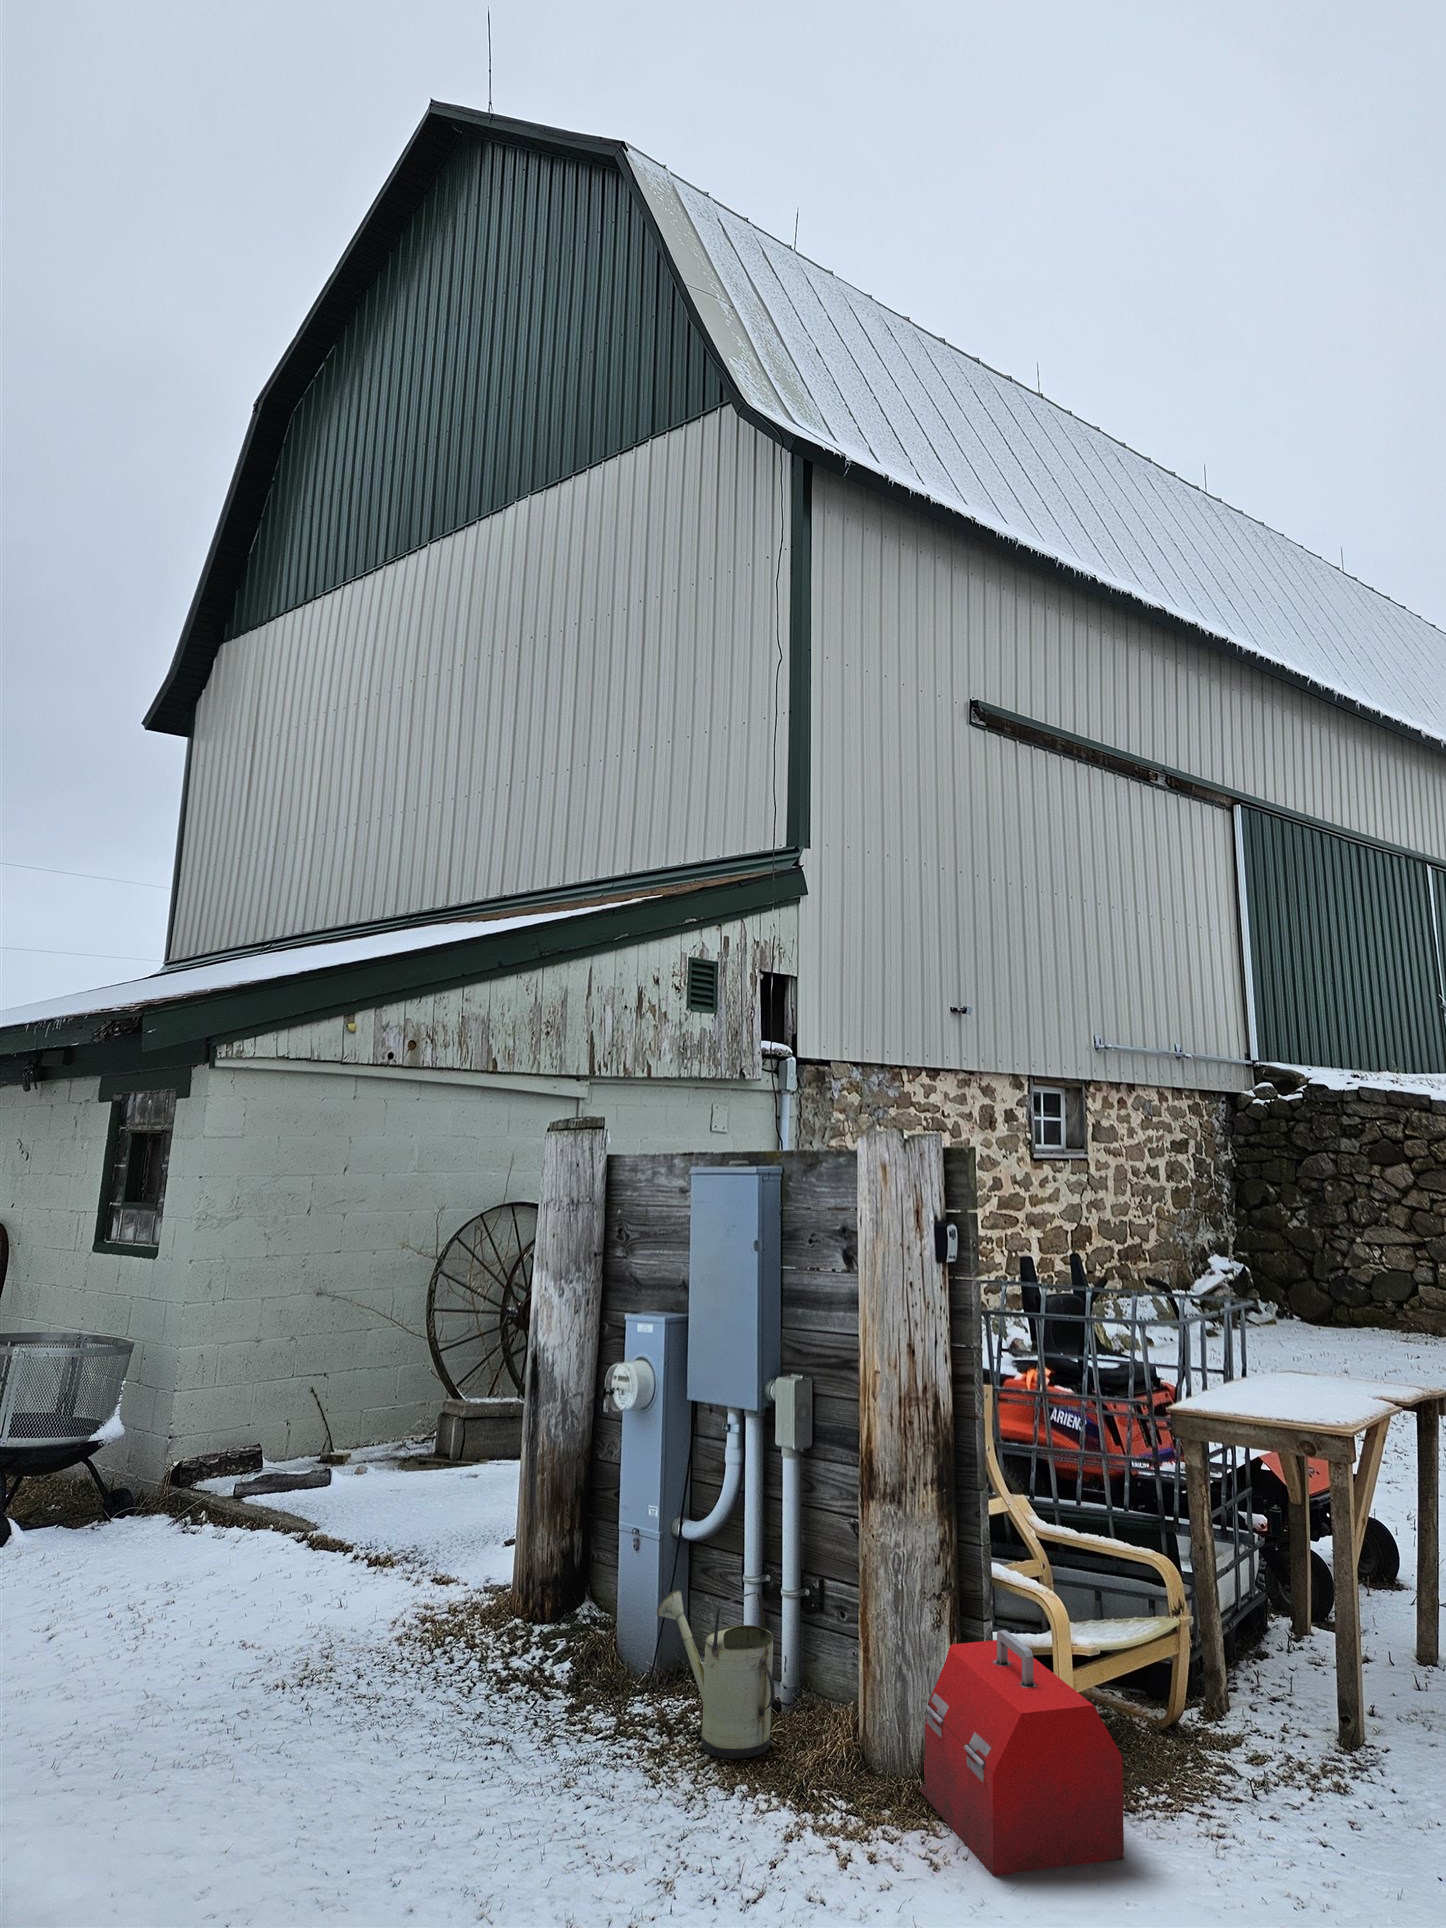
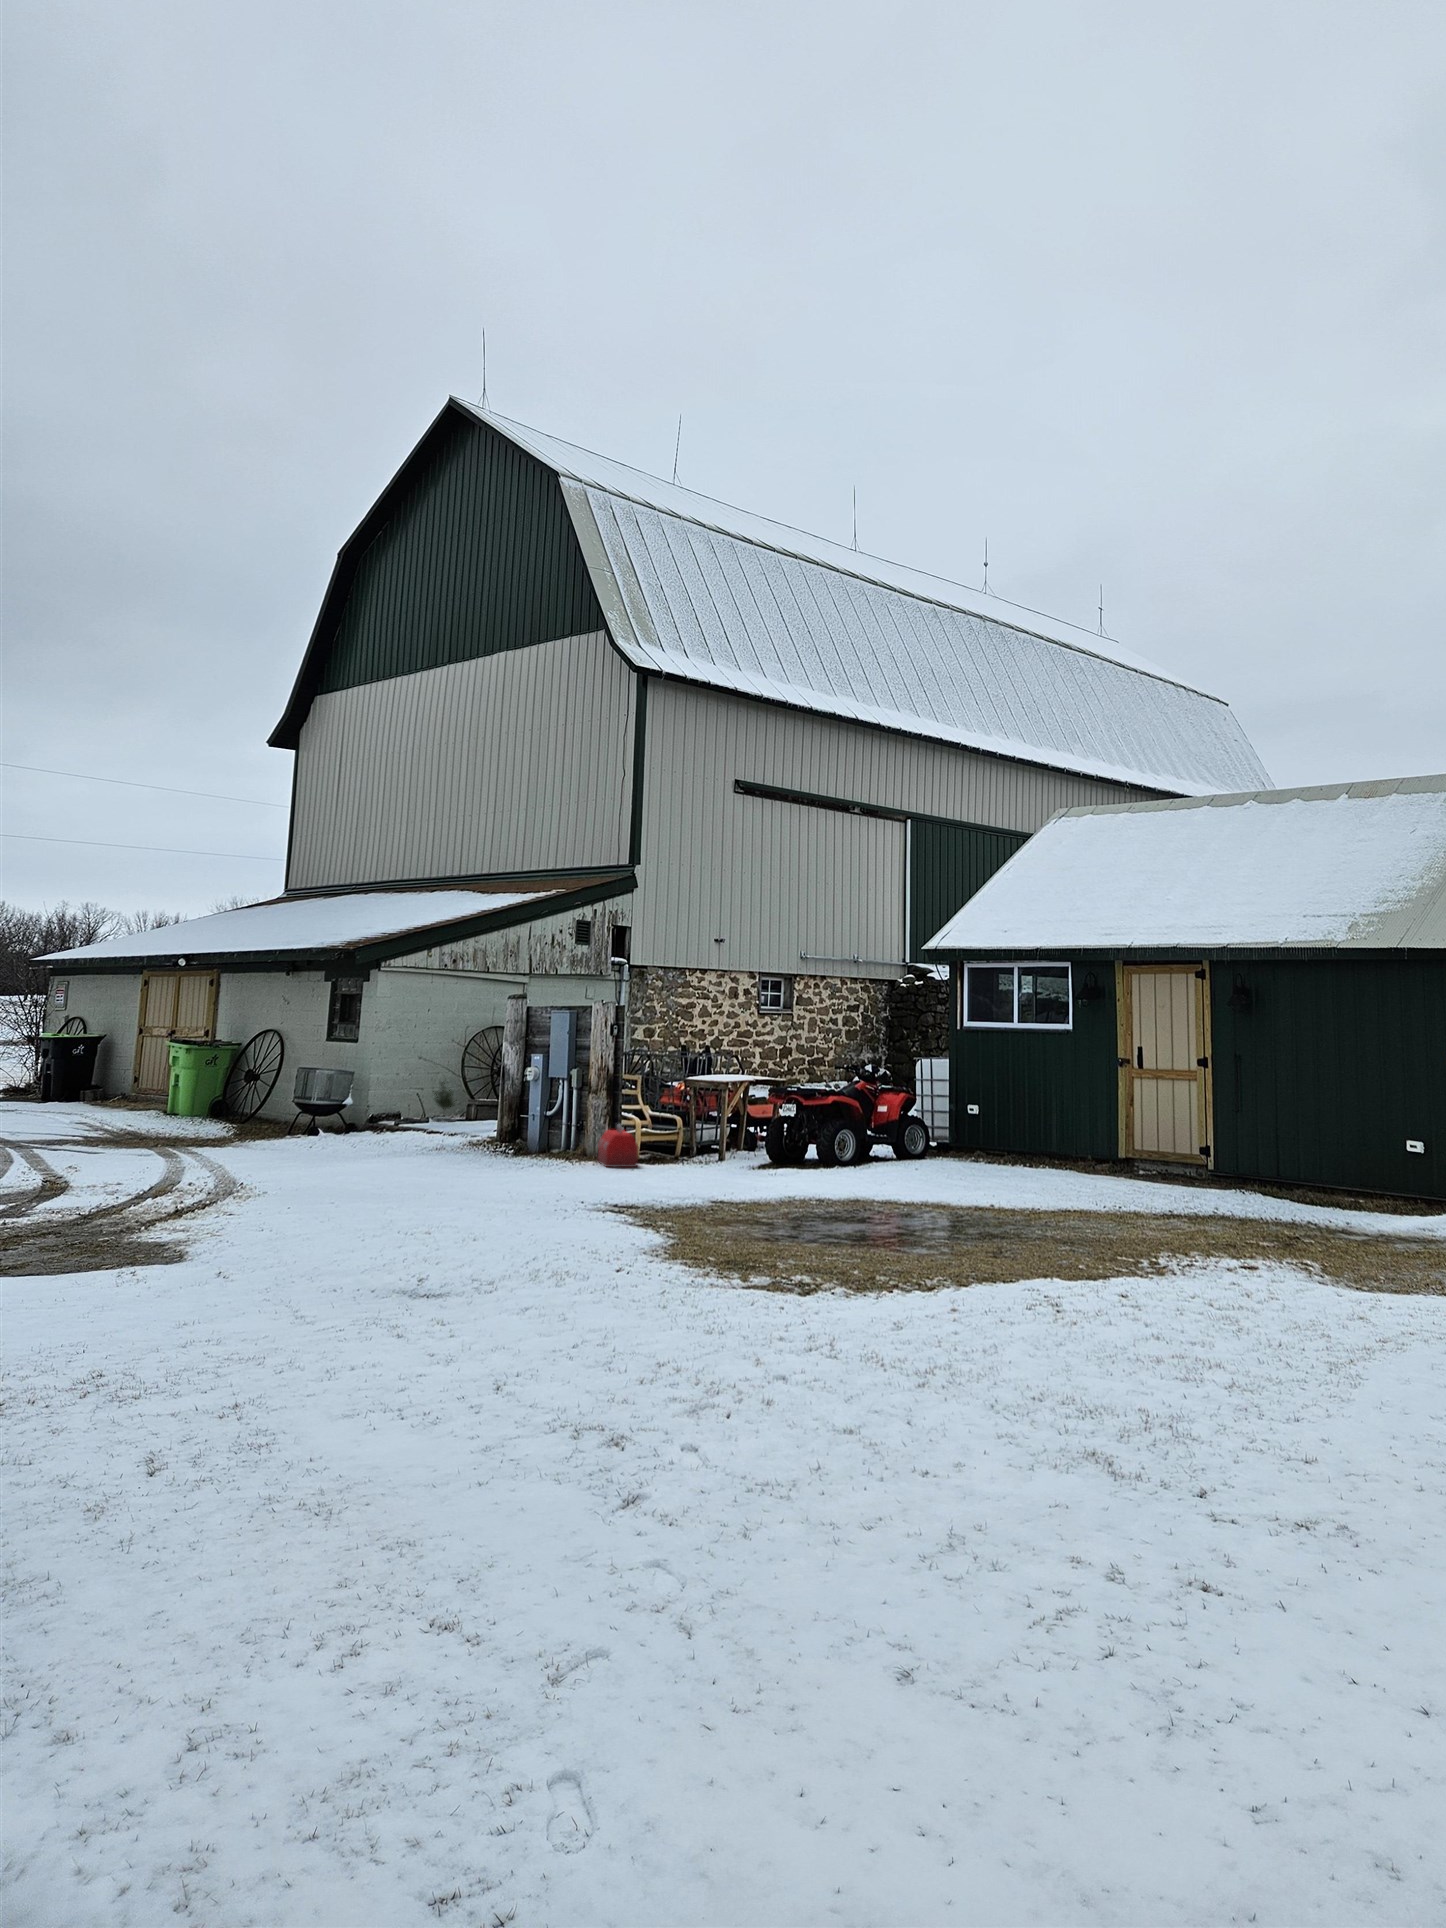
potted tree: none [341,1336,415,1463] -> present [431,1082,457,1122]
watering can: present [657,1590,774,1759] -> none [538,1122,567,1158]

